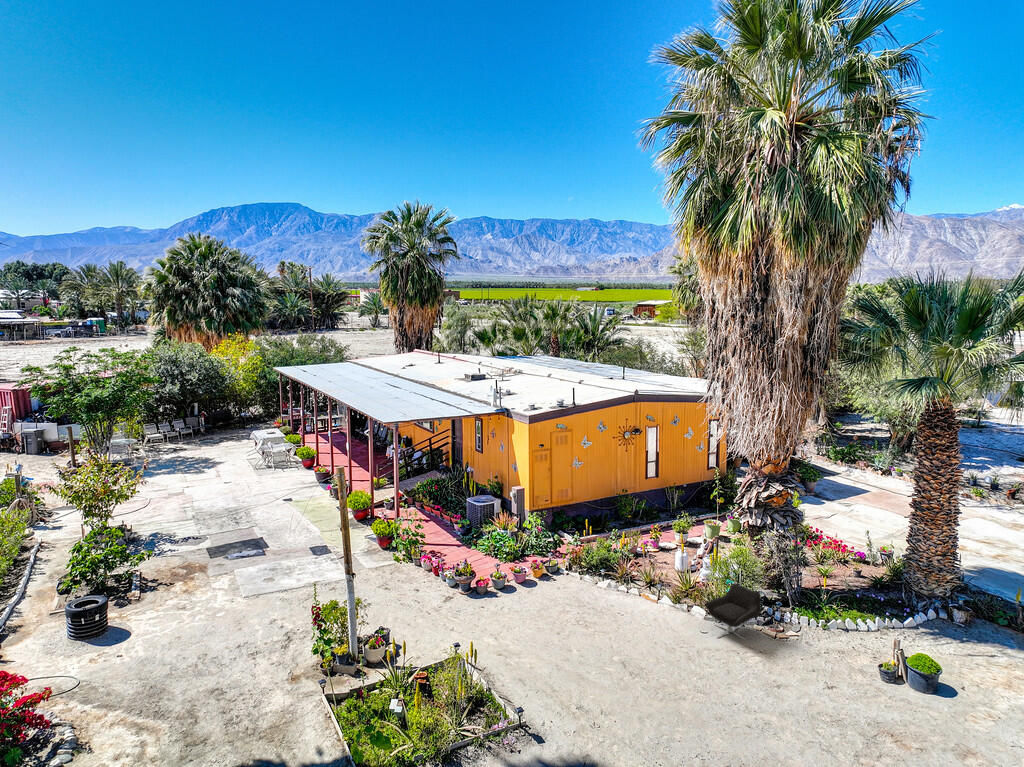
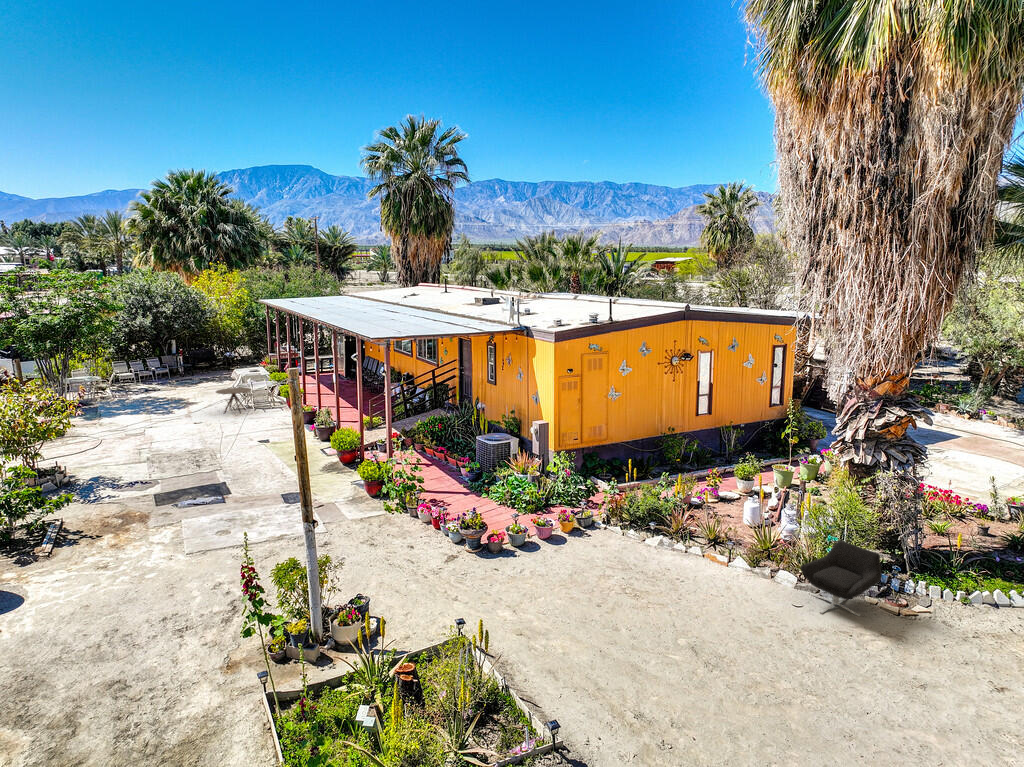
round table: none [241,450,271,473] -> present [216,388,251,413]

